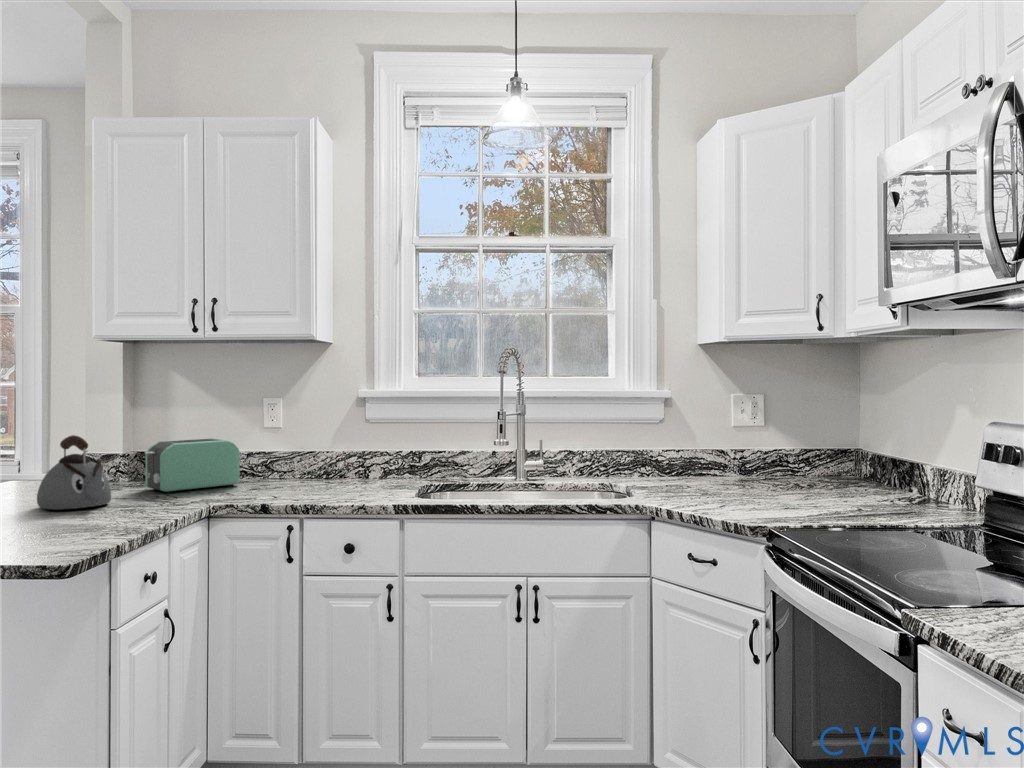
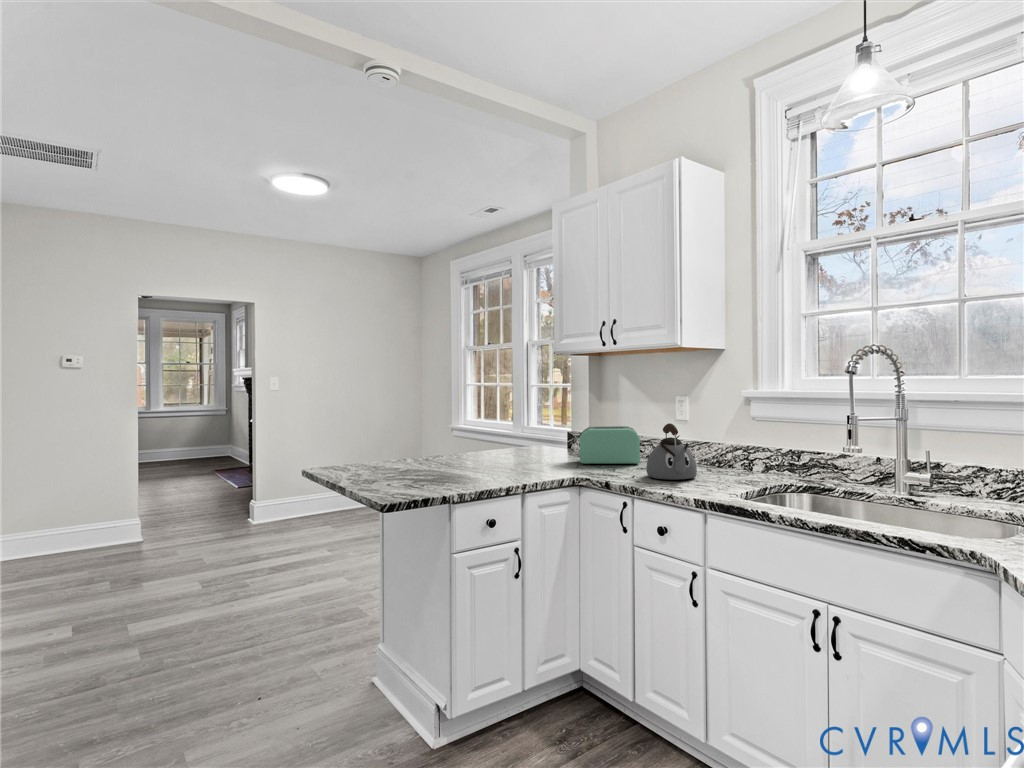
kettle: present [37,435,111,510] -> present [646,423,697,480]

